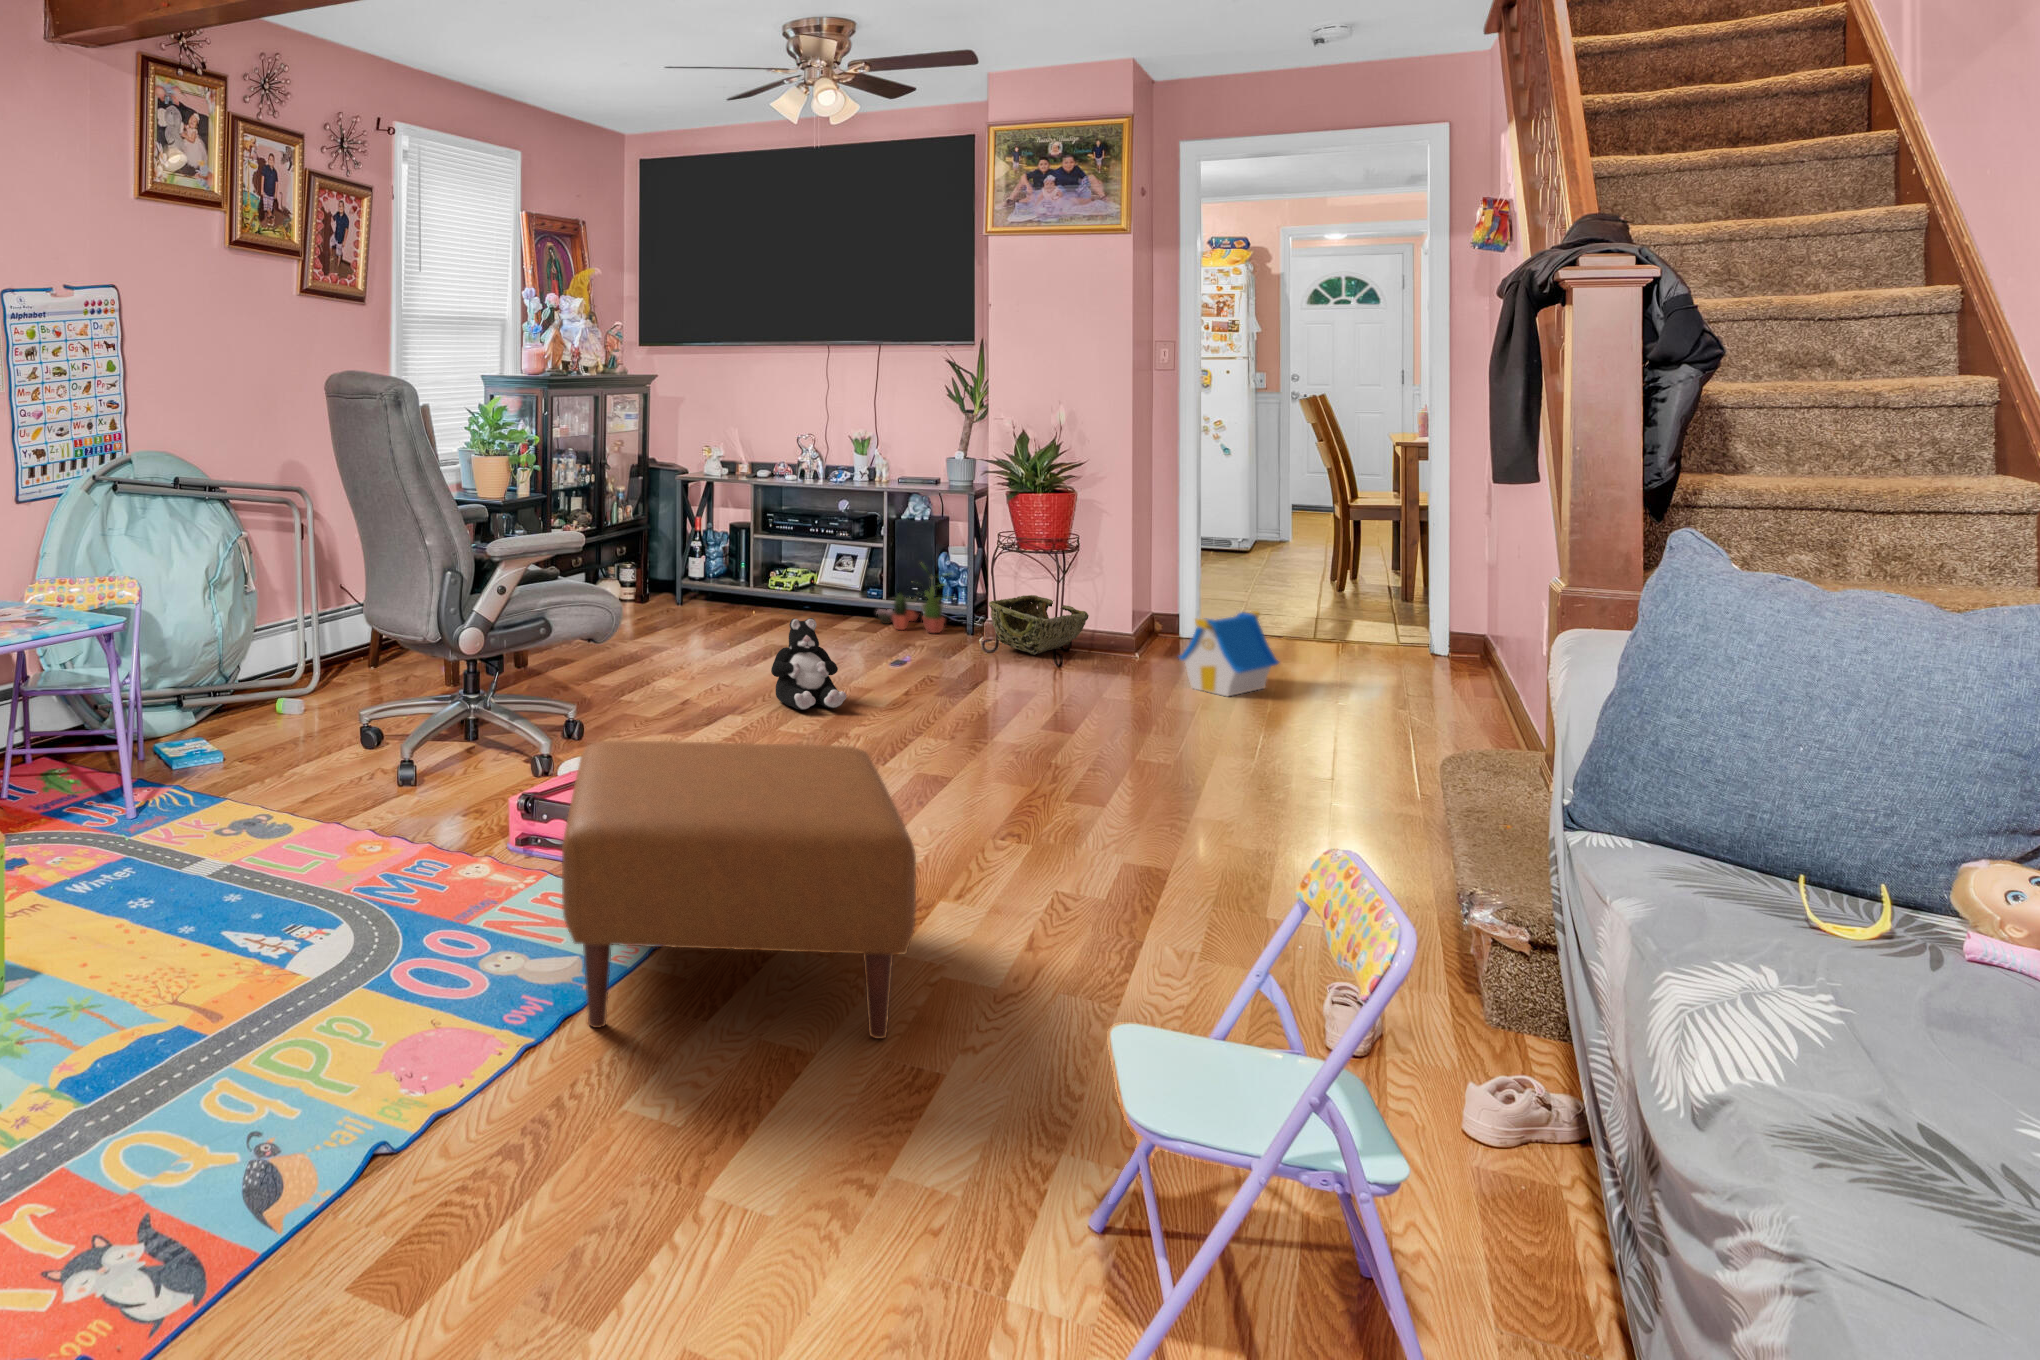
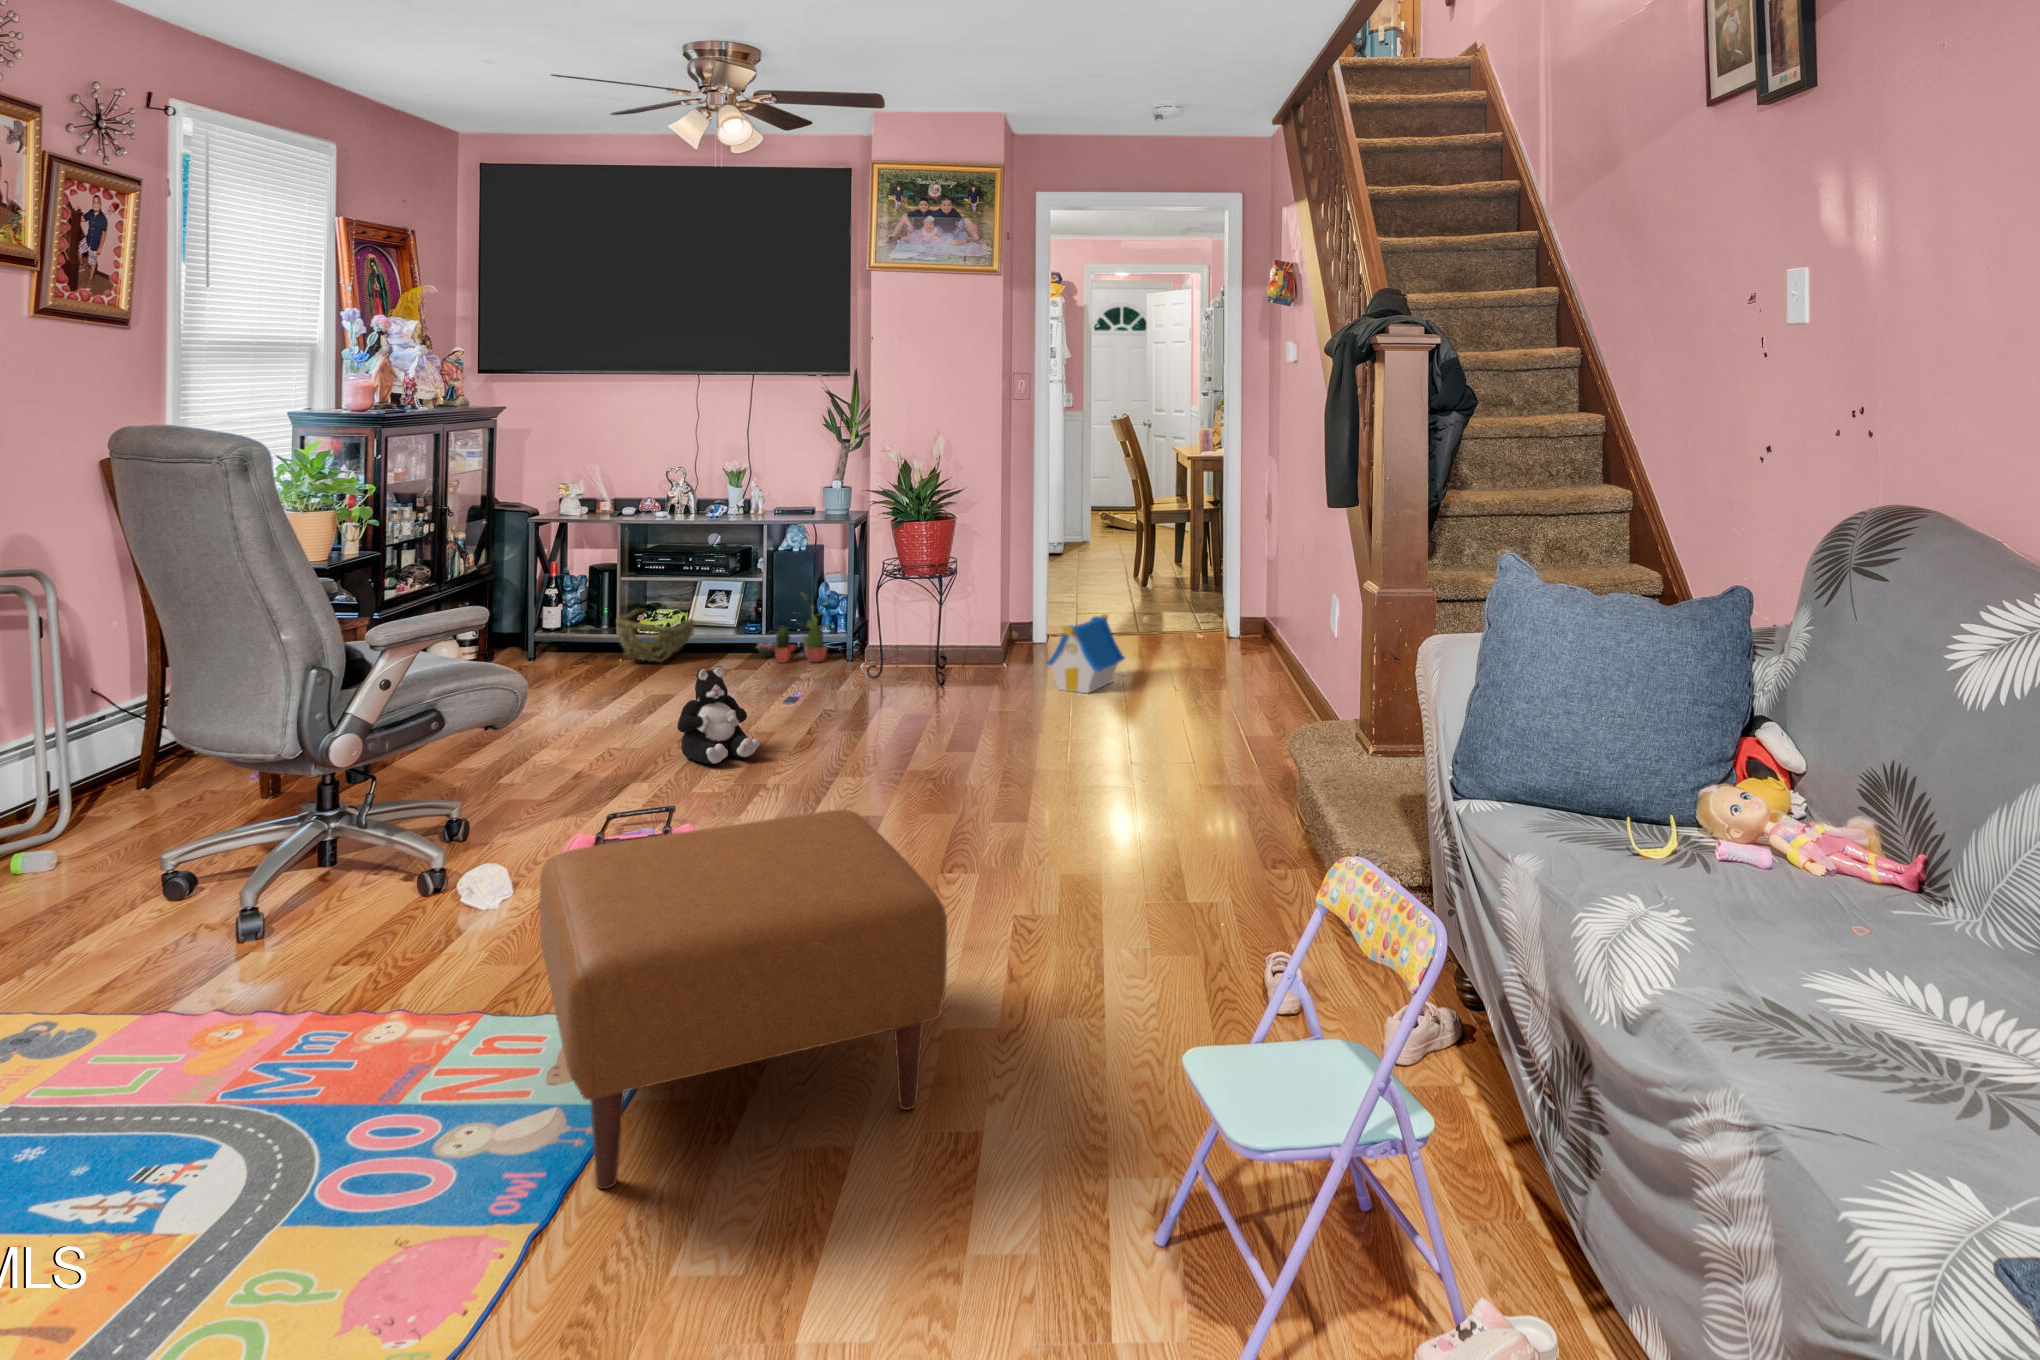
woven basket: present [989,595,1089,655] -> present [616,608,695,662]

